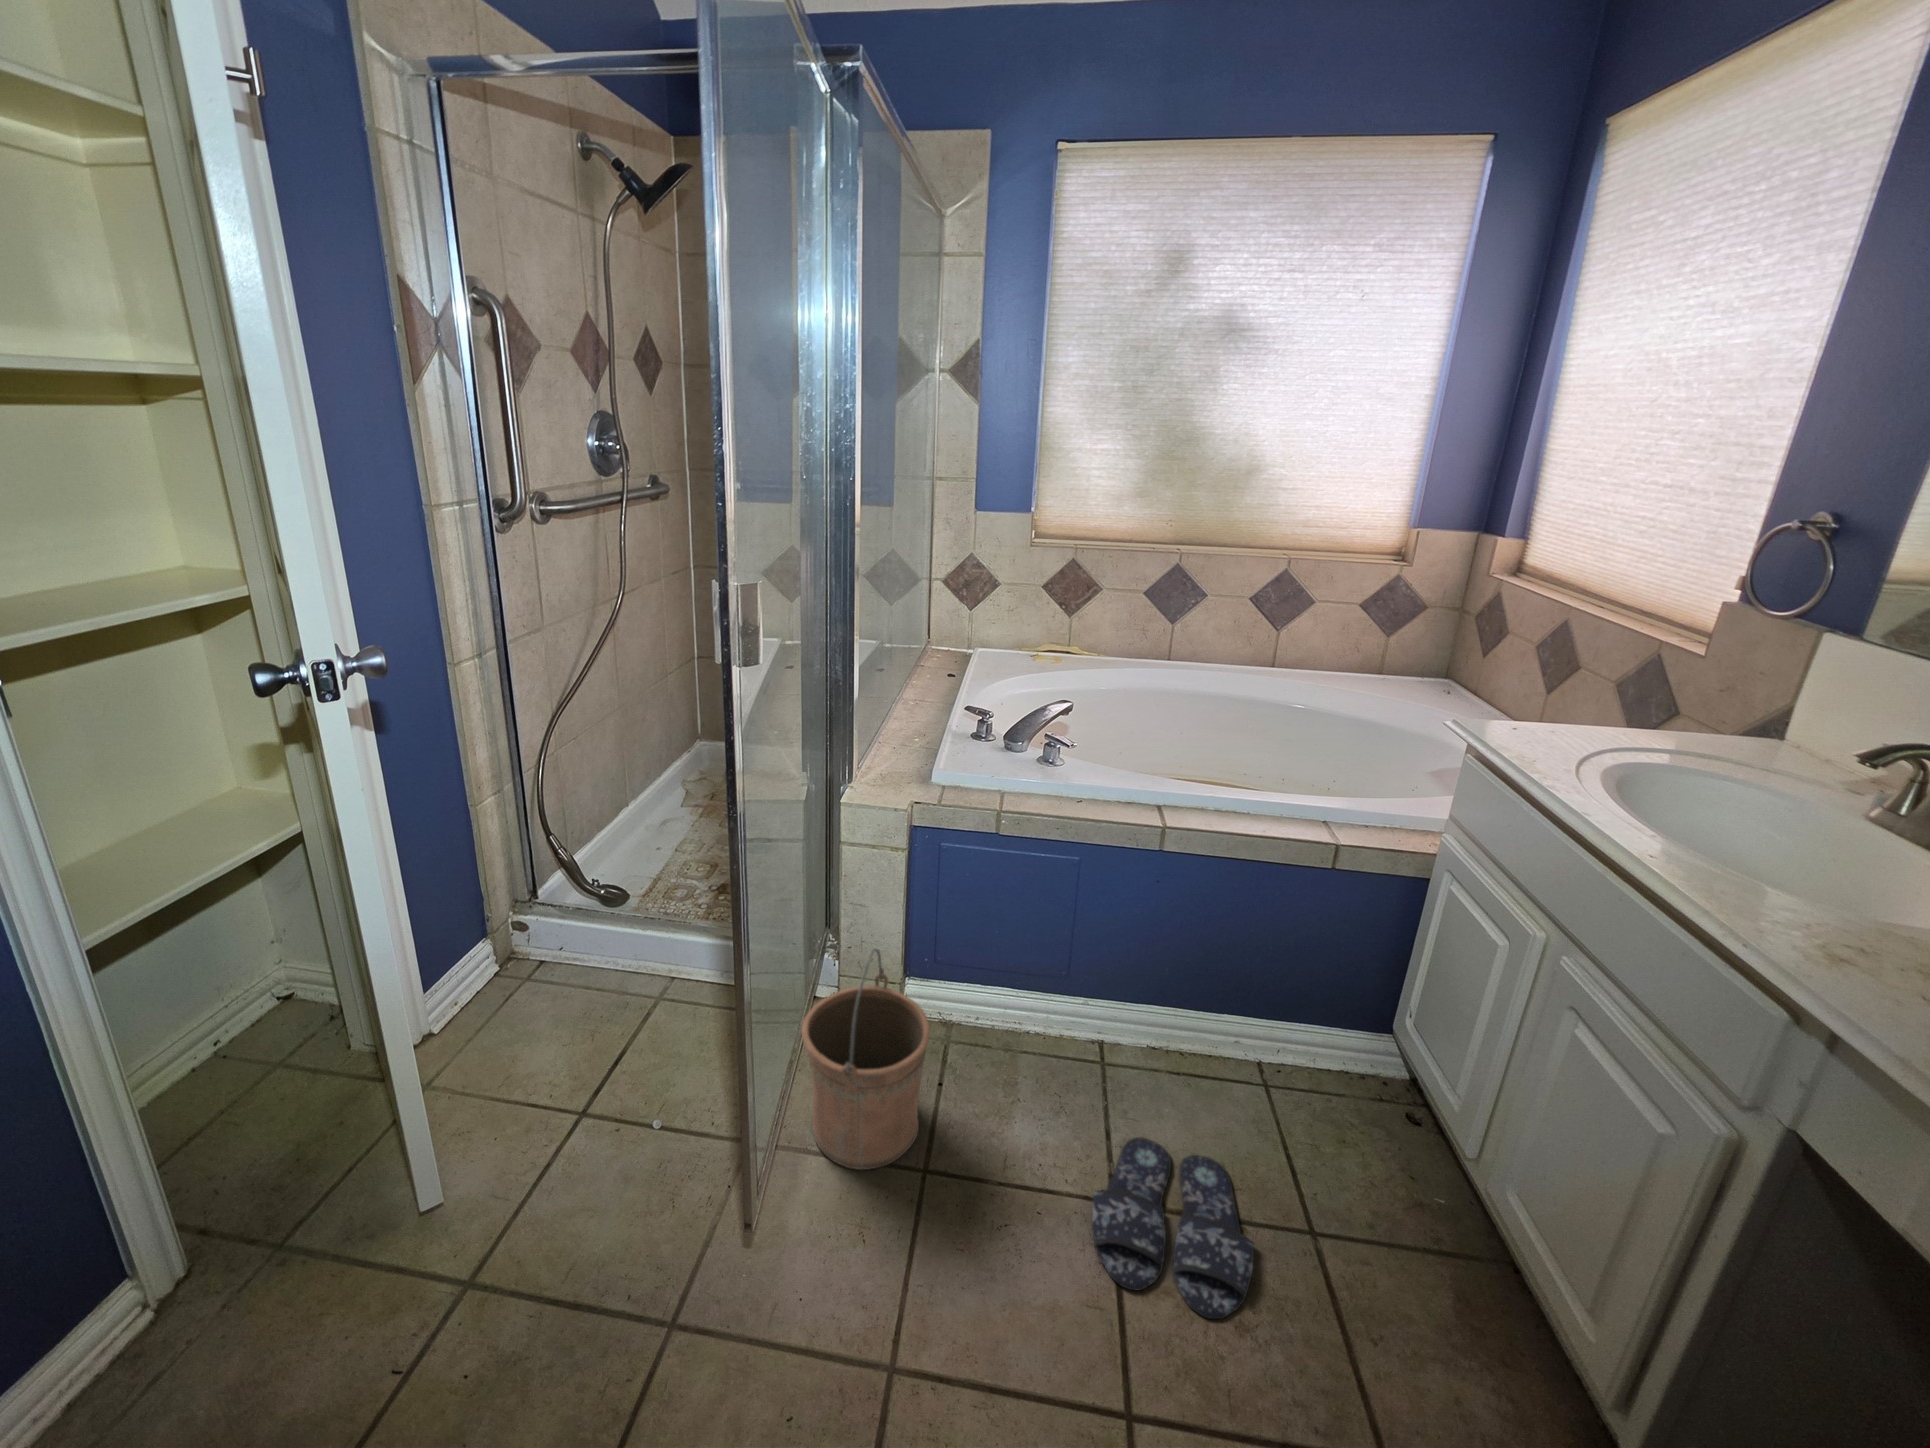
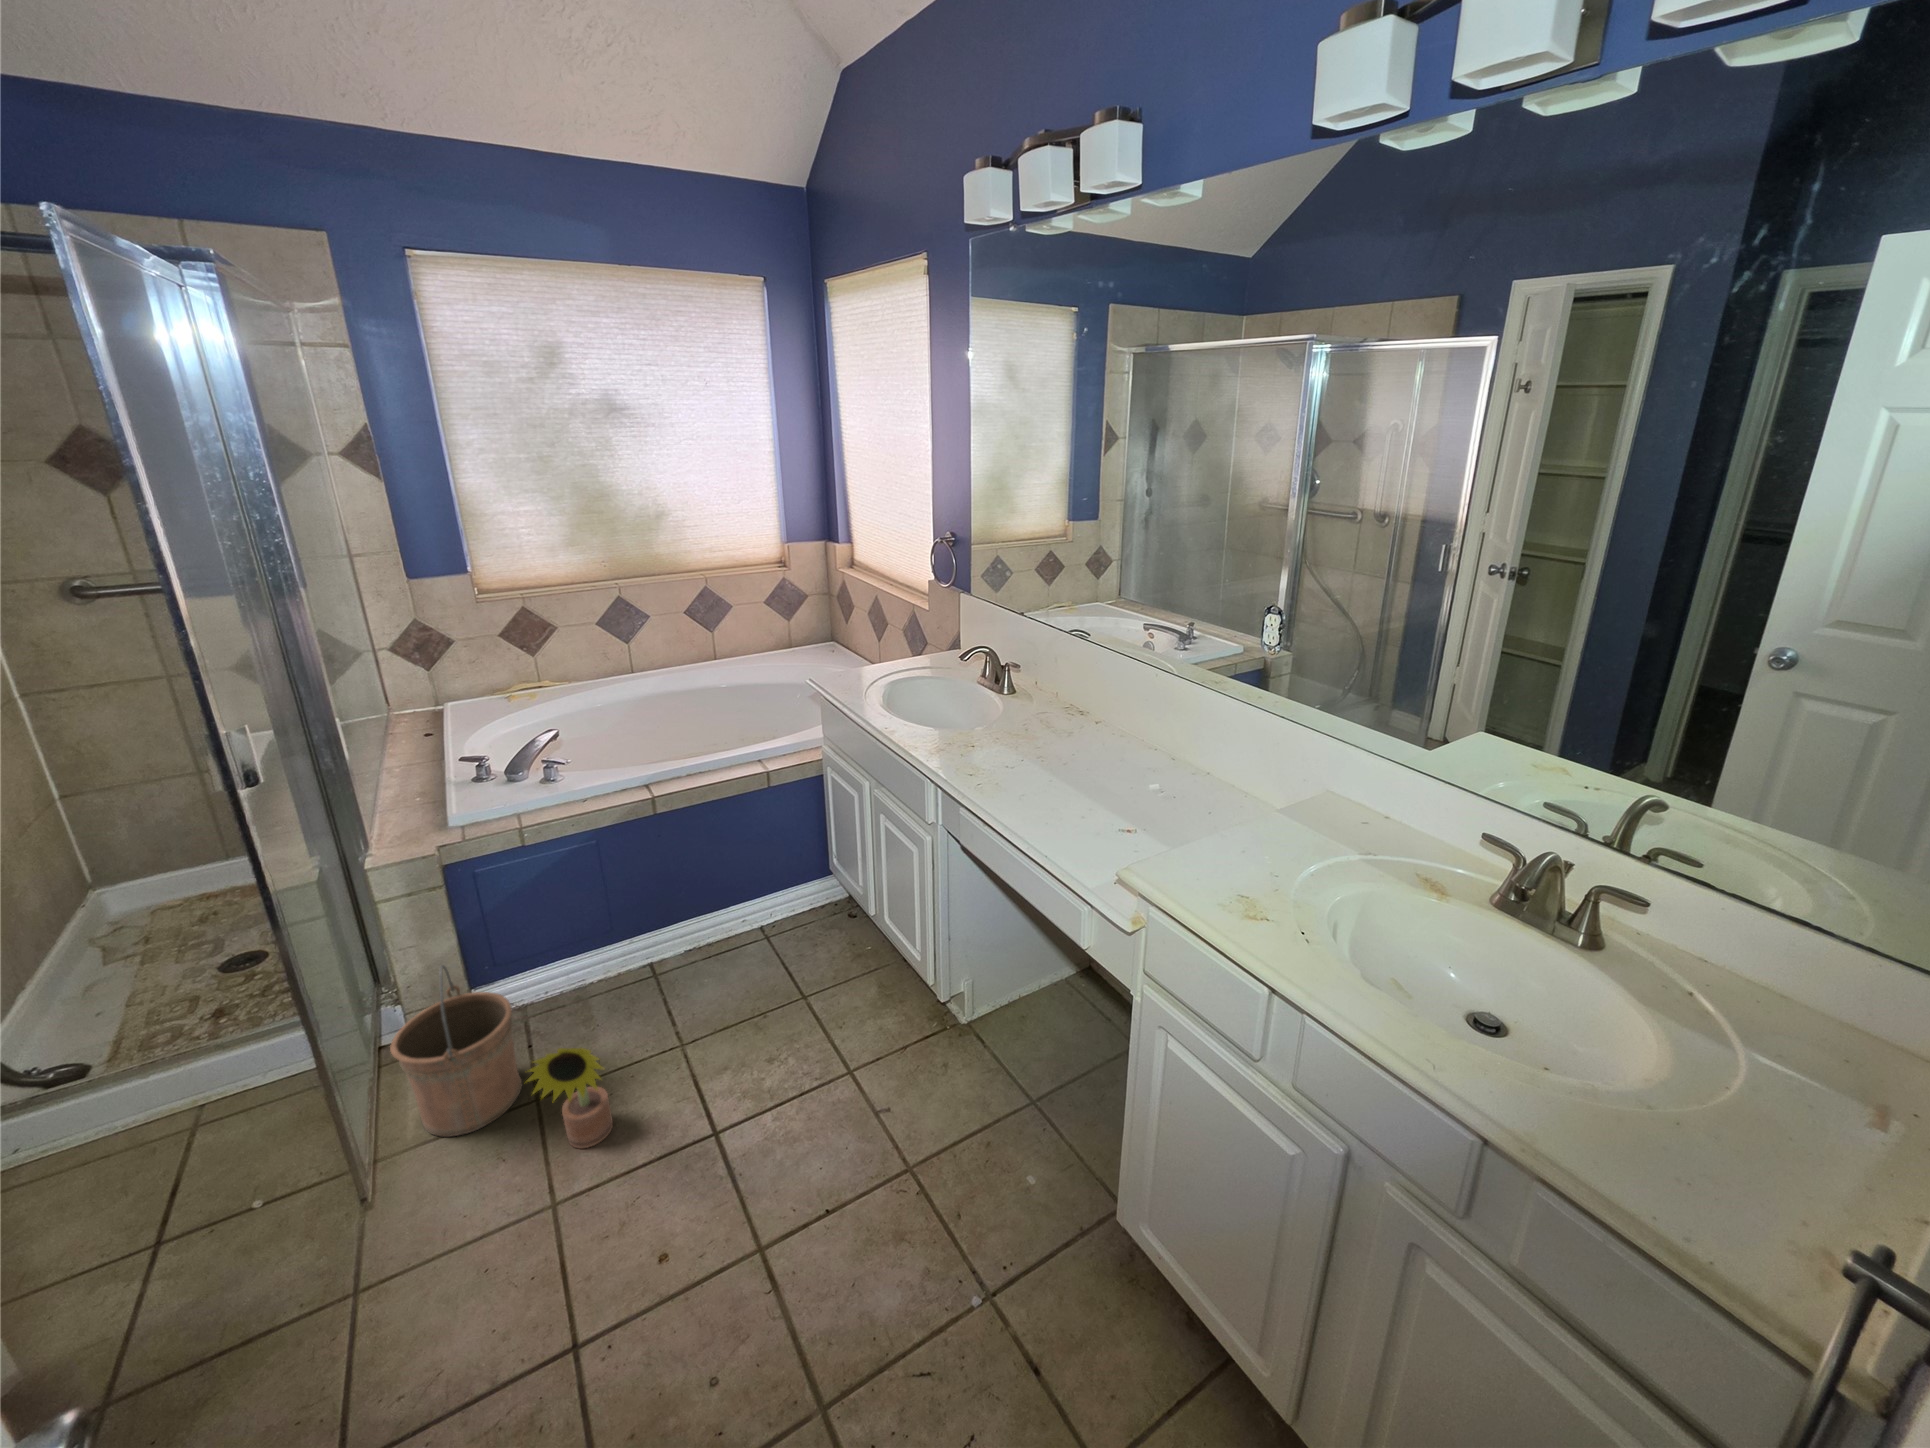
slippers: present [1092,1137,1255,1319] -> none [667,991,772,1081]
decorative plant: none [904,1155,1005,1301] -> present [526,1048,613,1148]

